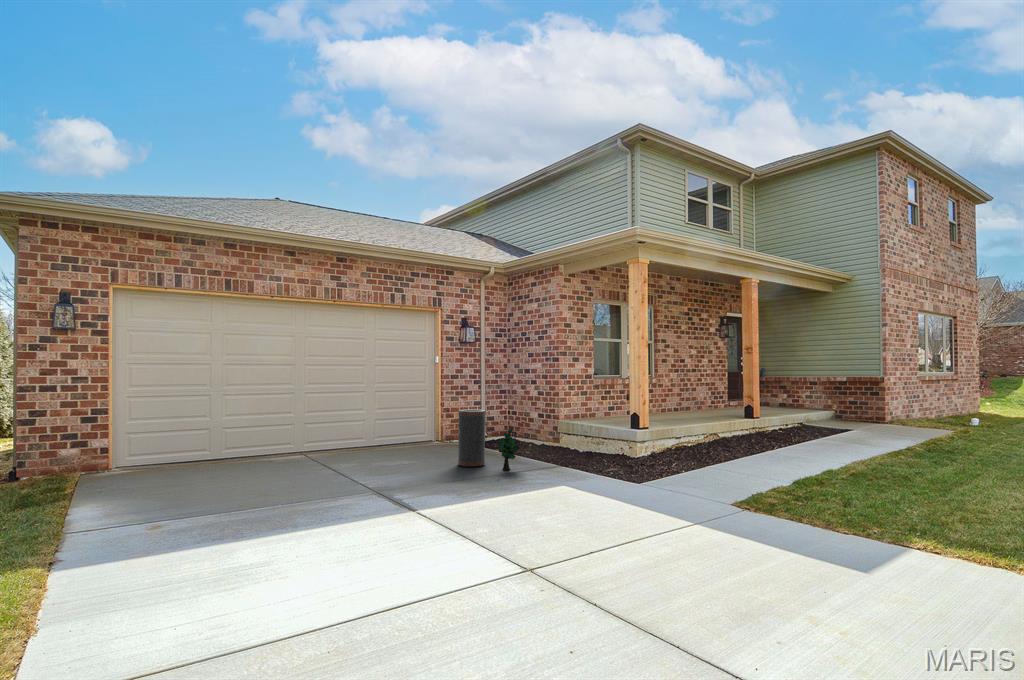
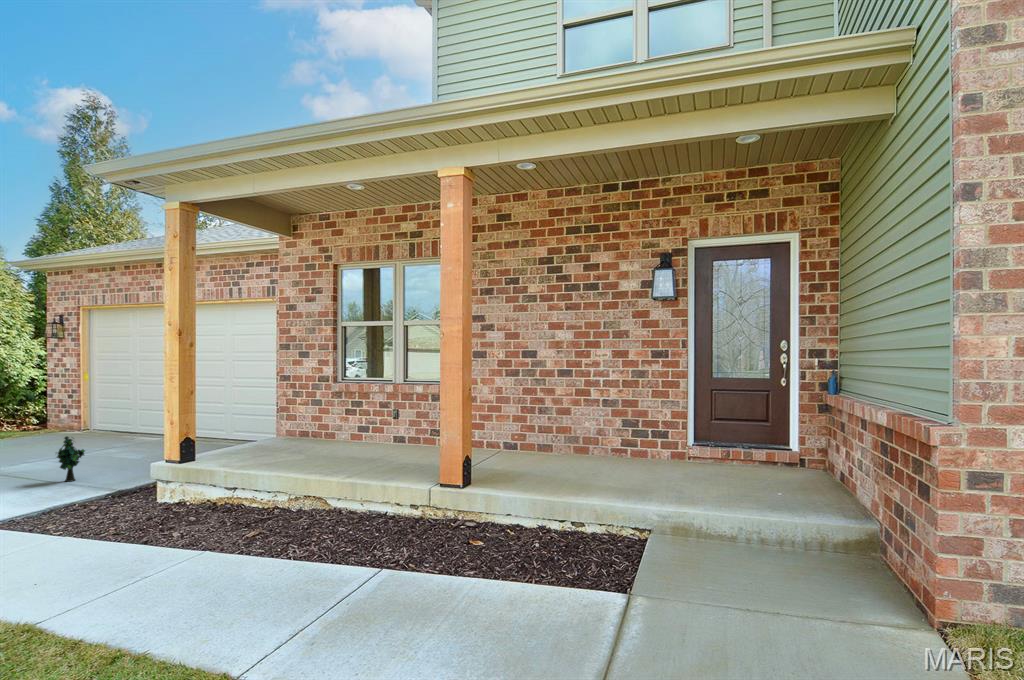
trash can: present [458,409,485,467] -> none [85,410,121,473]

